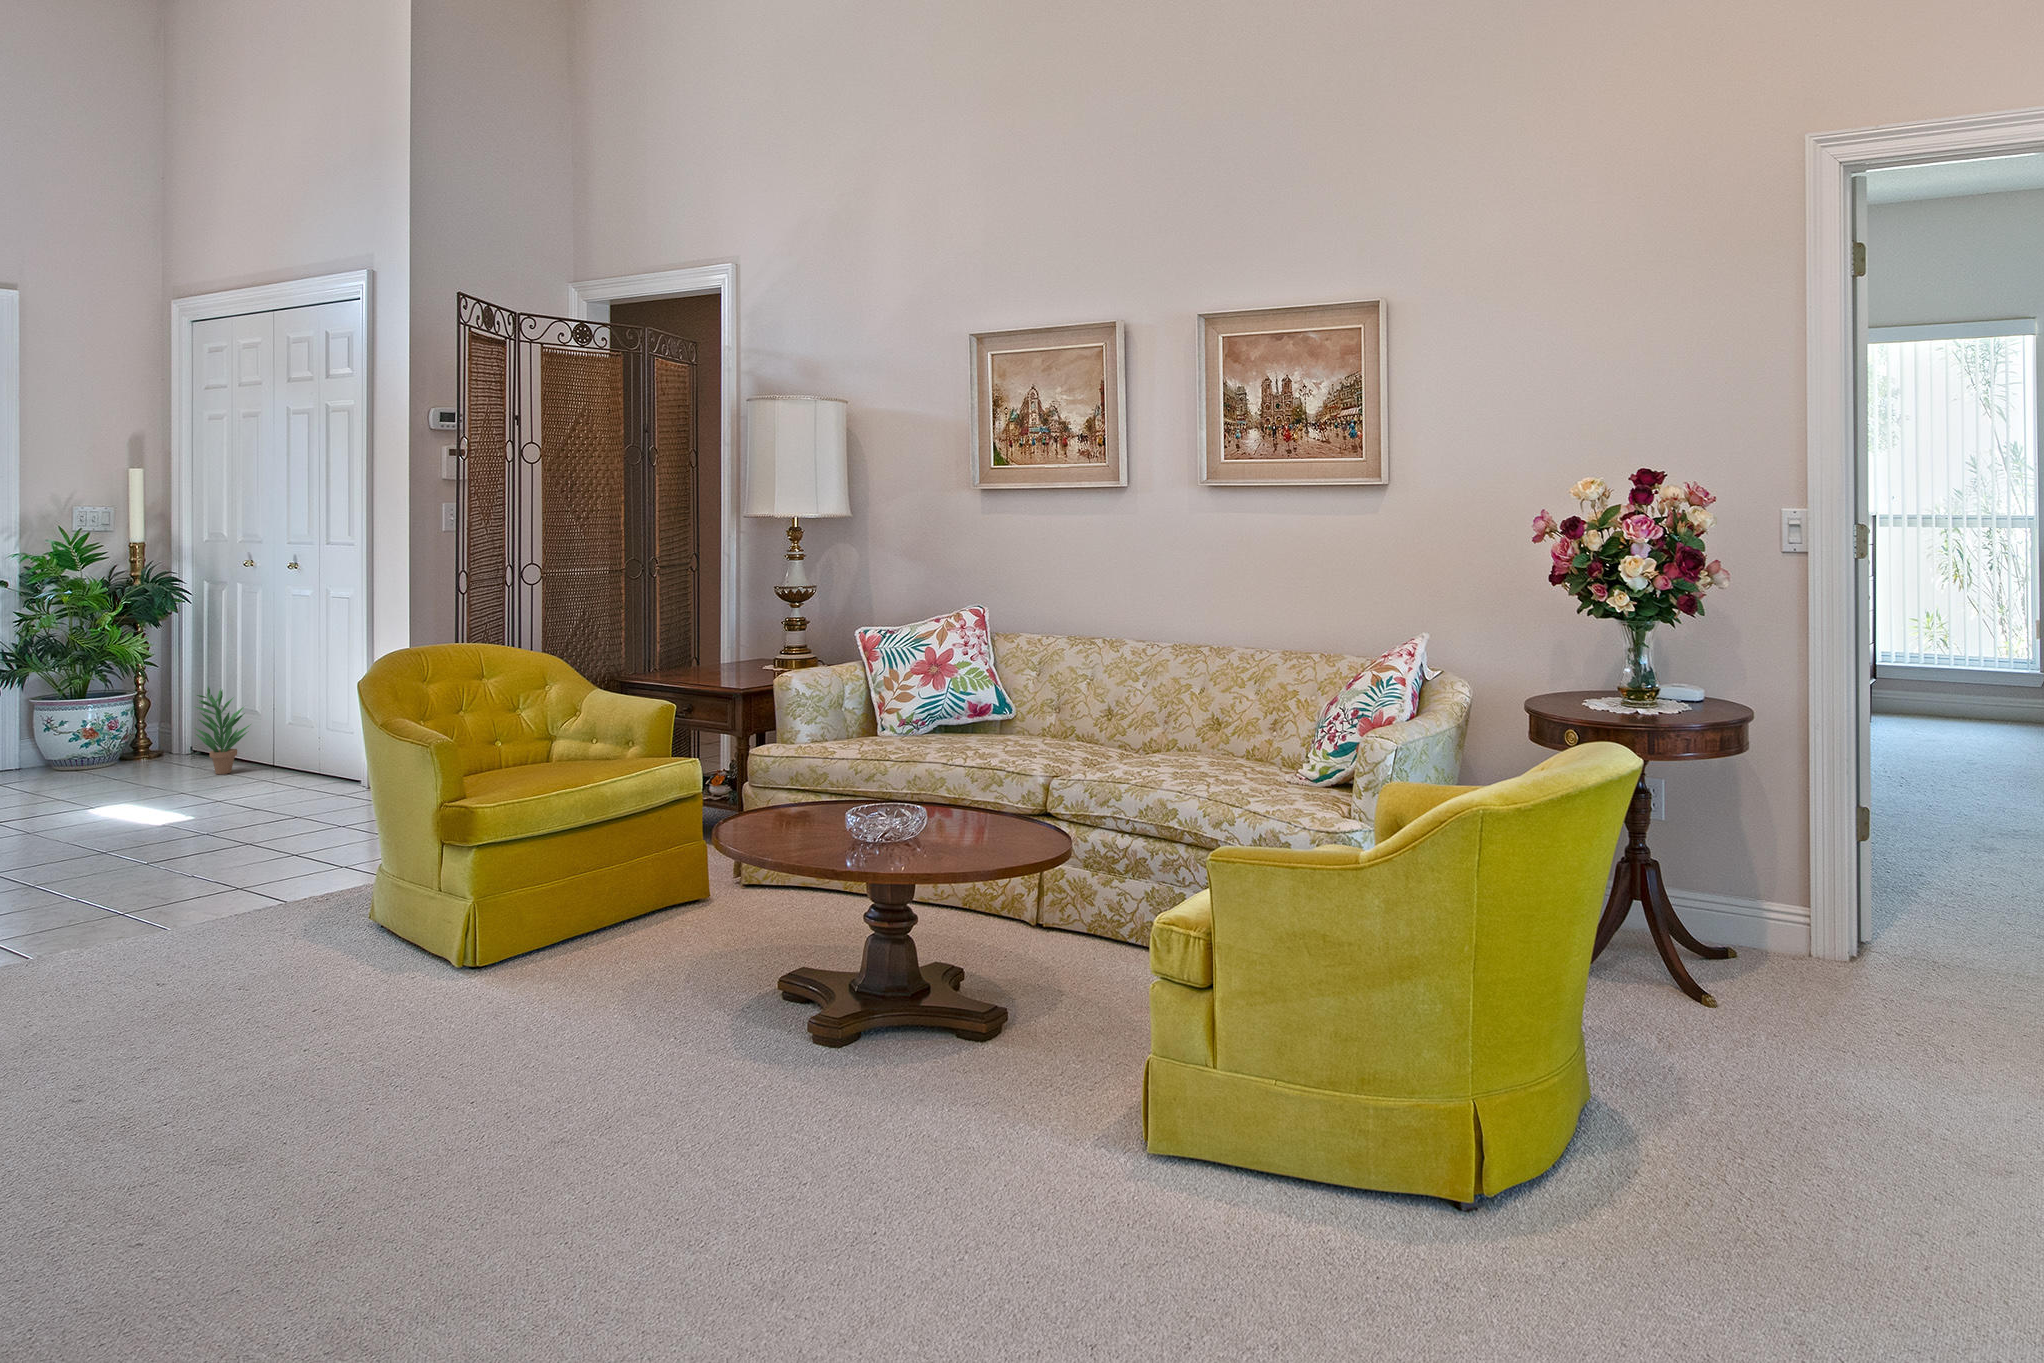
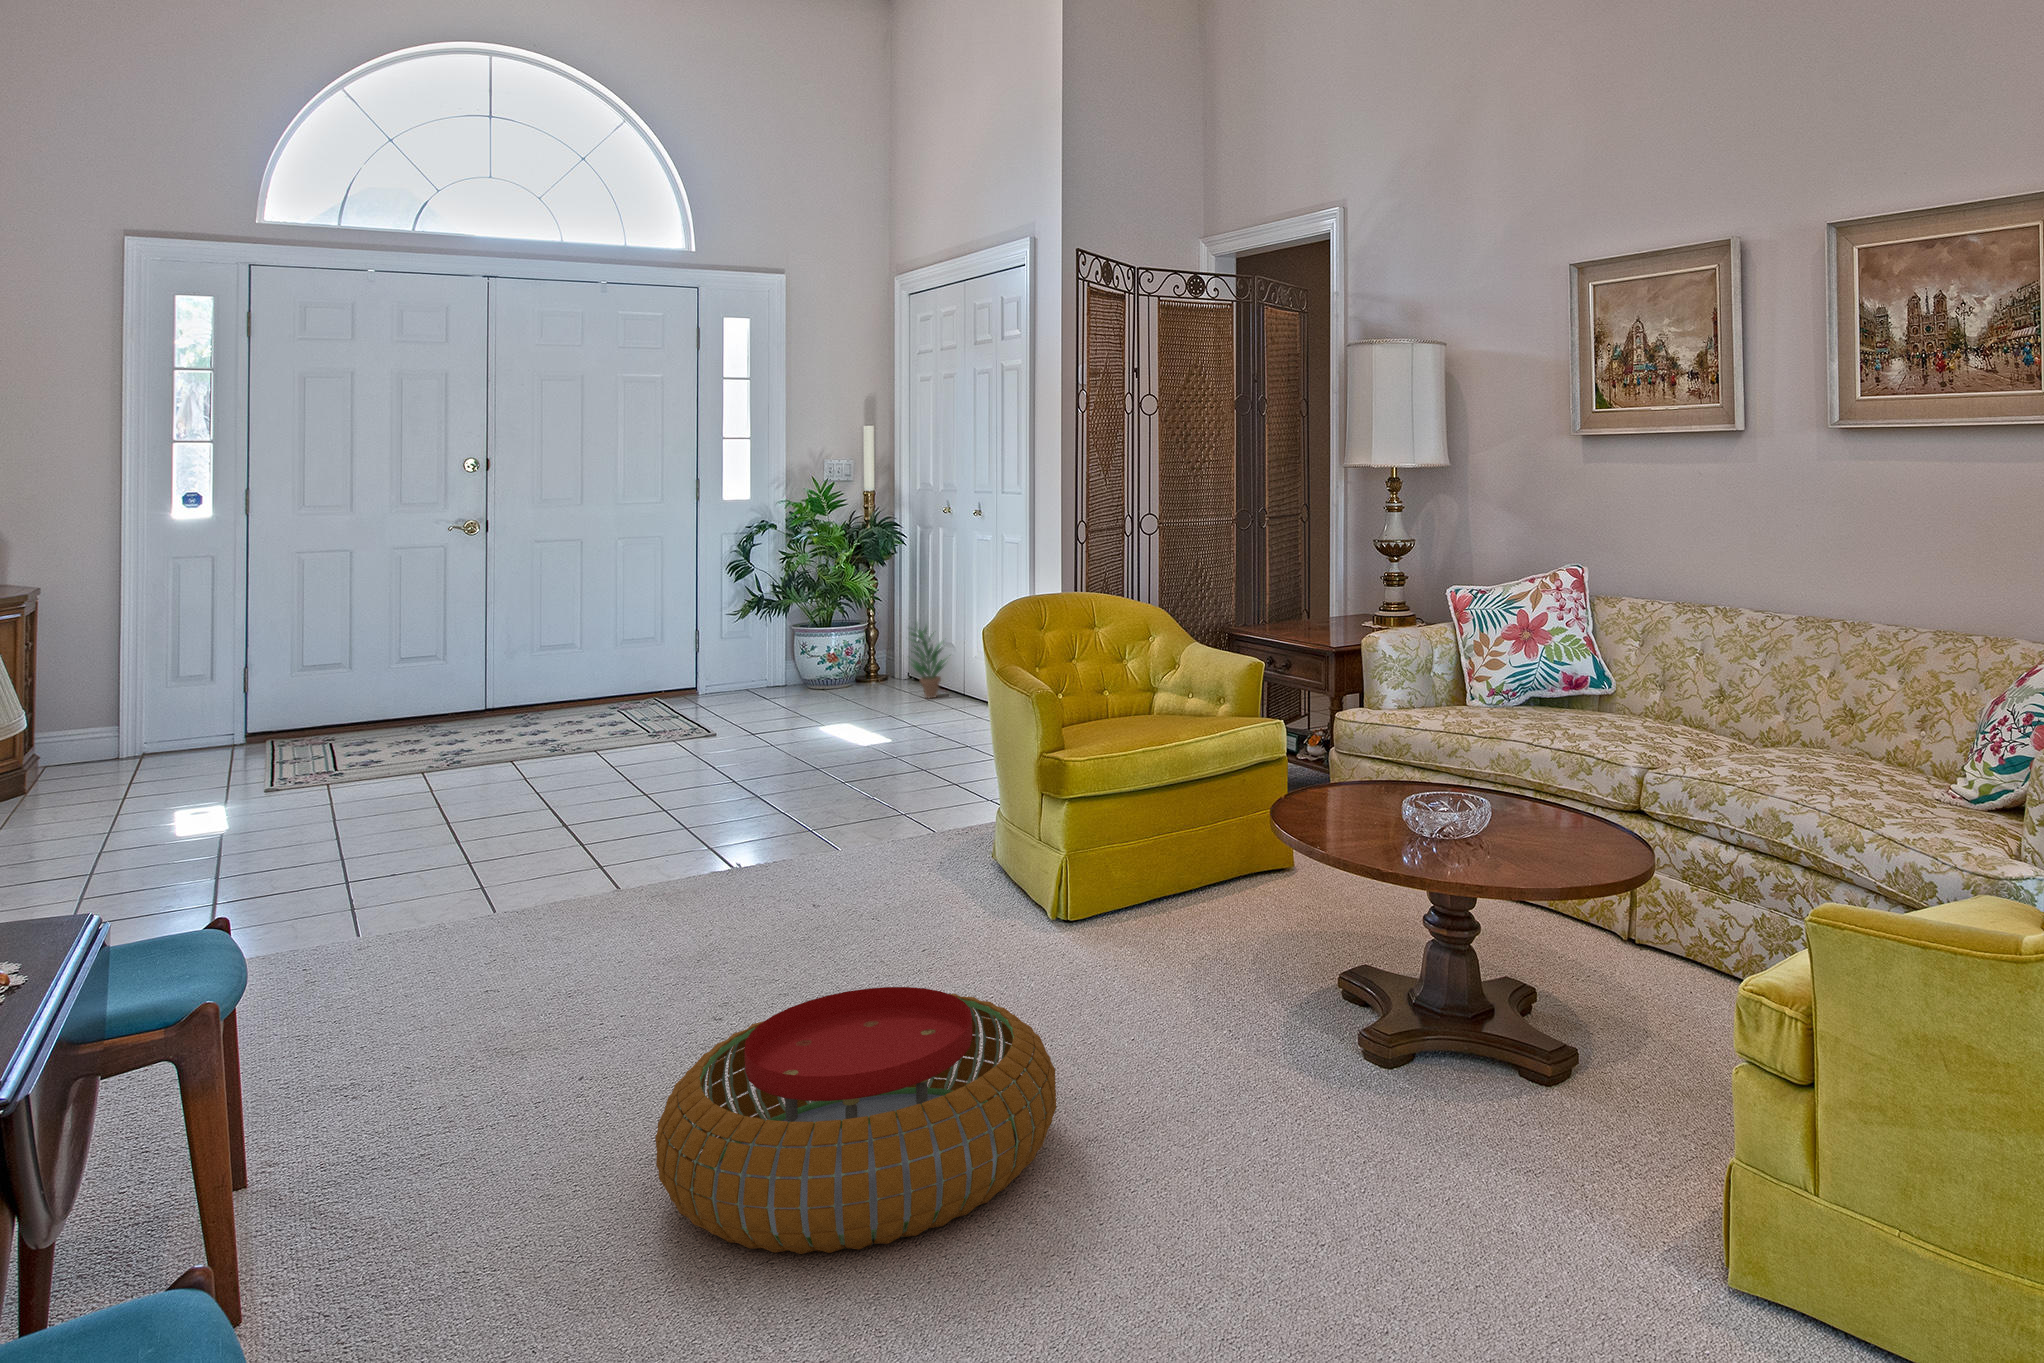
pouf: none [124,1010,553,1262] -> present [655,987,1056,1254]

